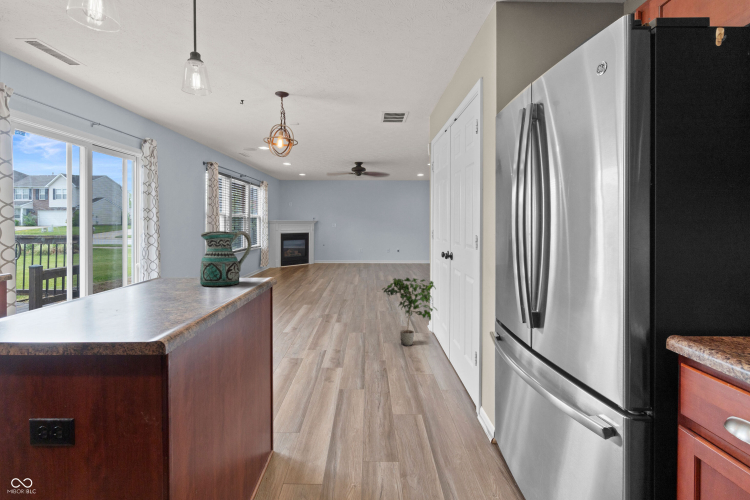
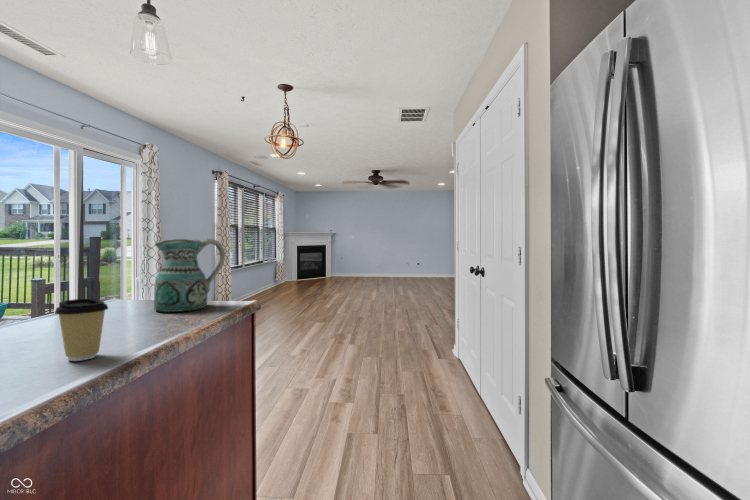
coffee cup: none [166,273,198,313] -> present [55,299,108,361]
potted plant: present [382,278,437,346] -> none [399,295,466,376]

